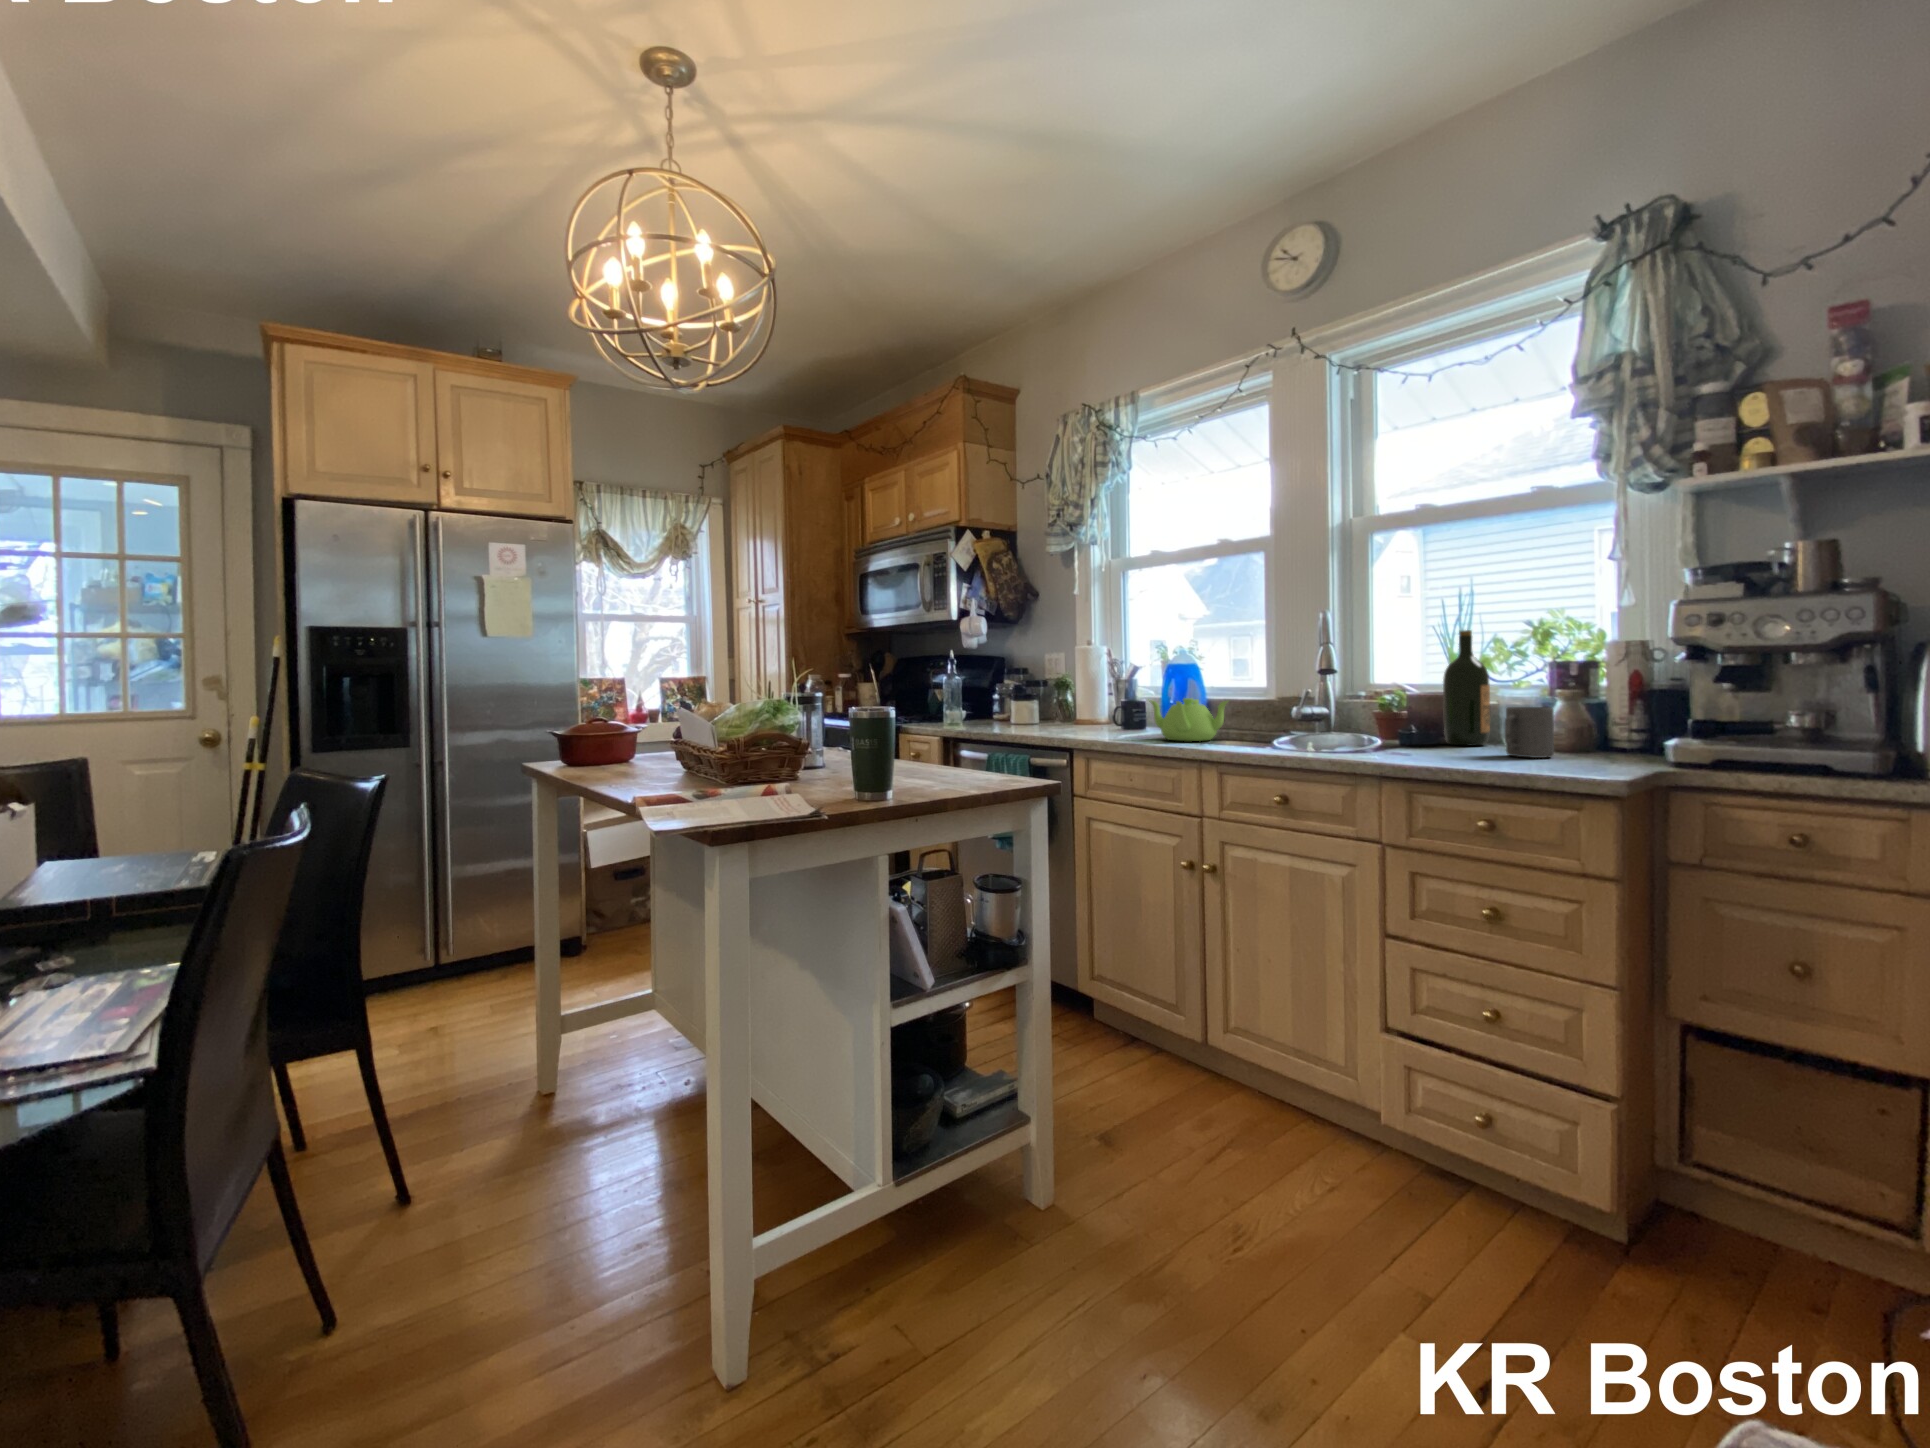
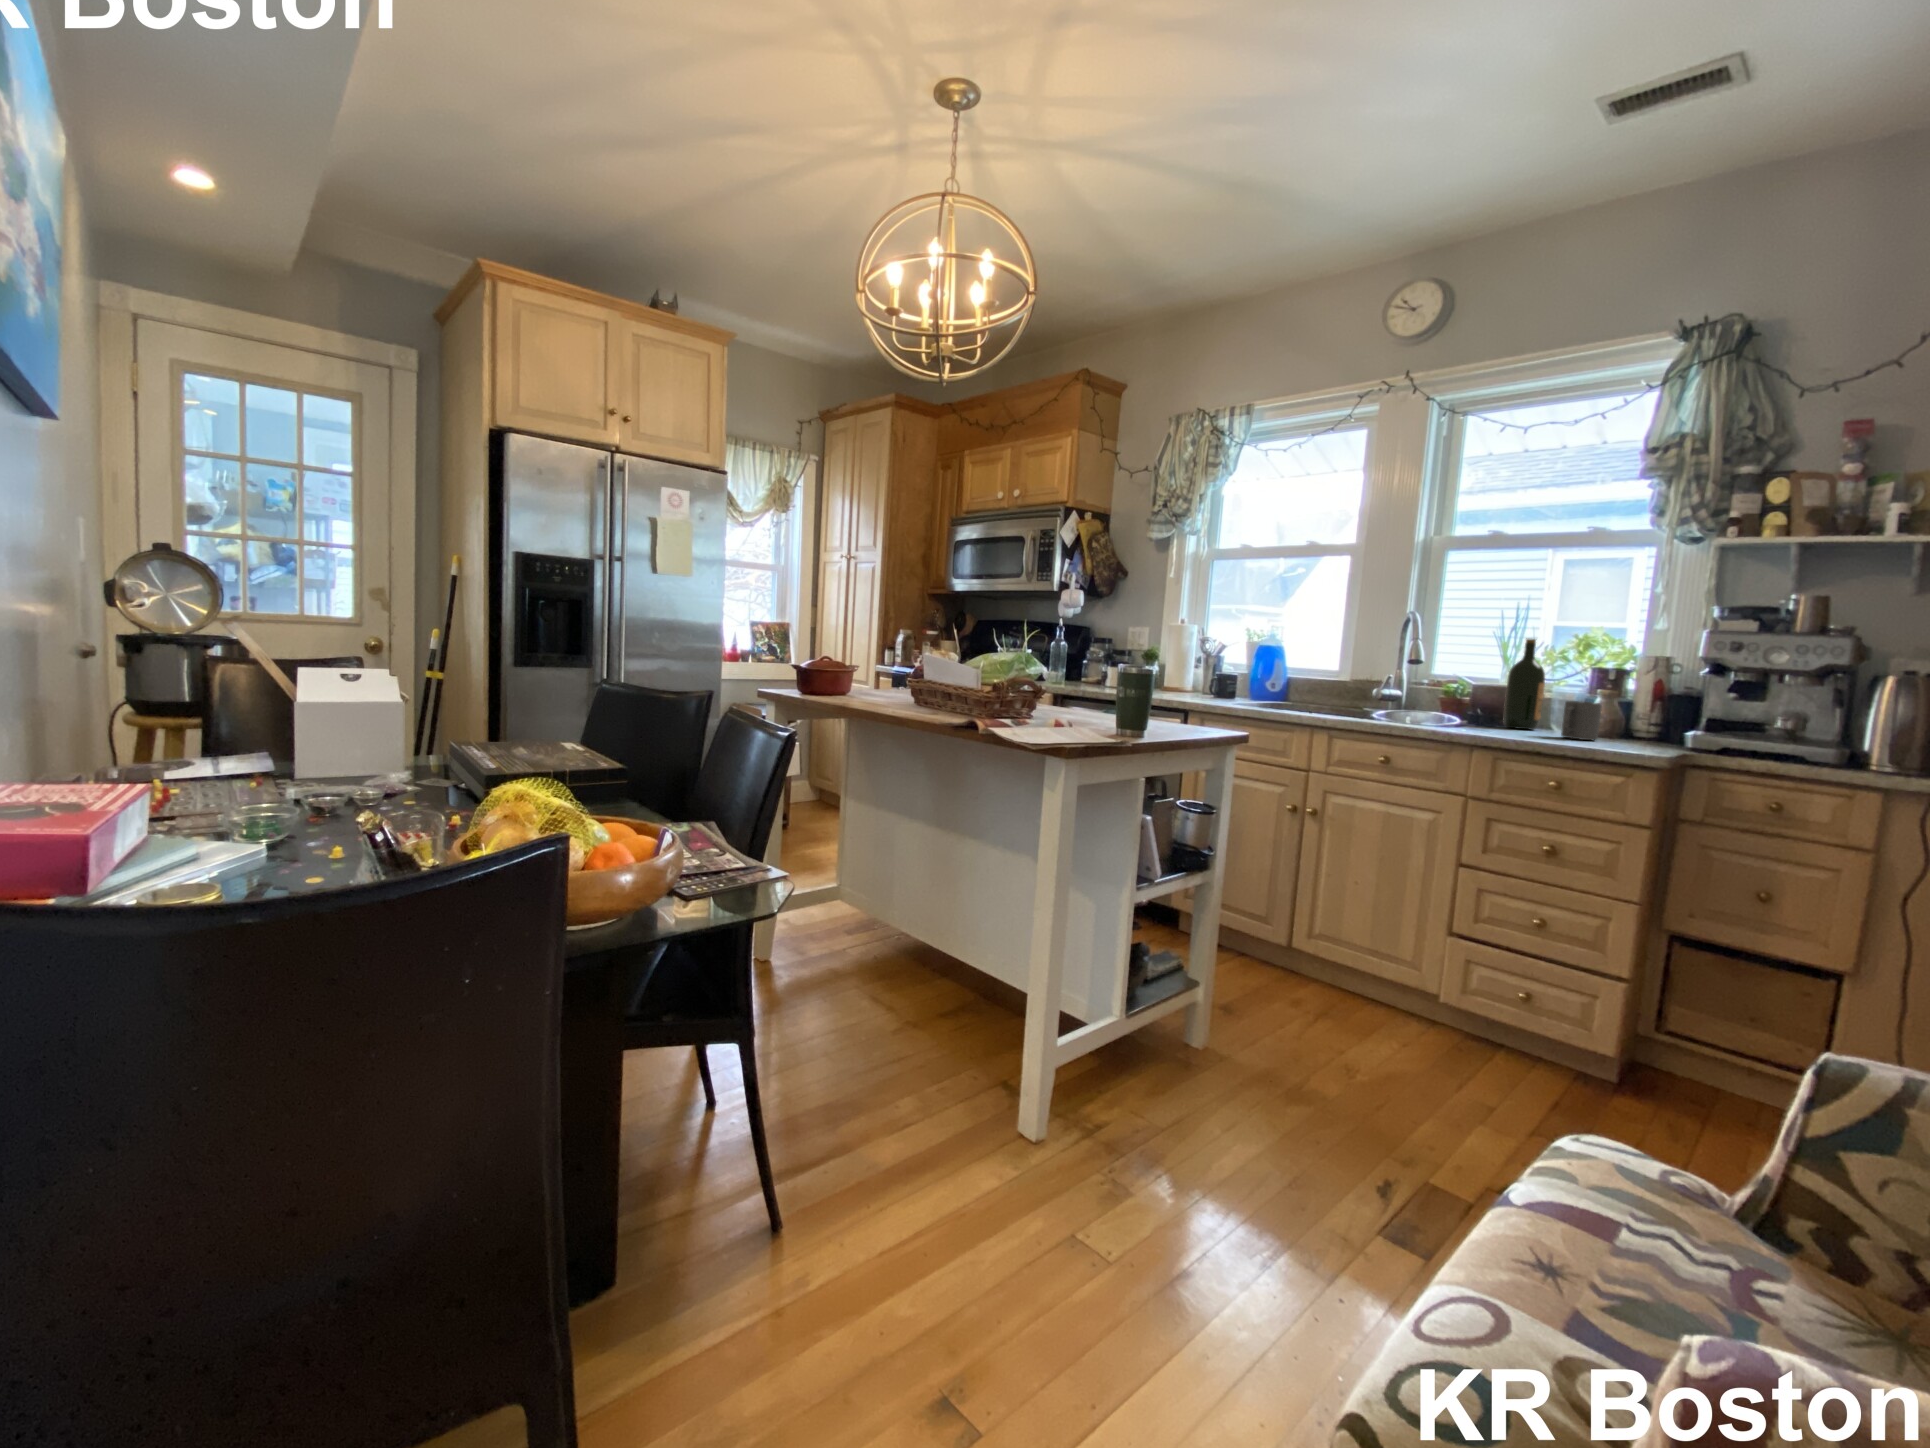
teapot: present [1149,698,1228,741] -> none [1260,675,1333,712]

